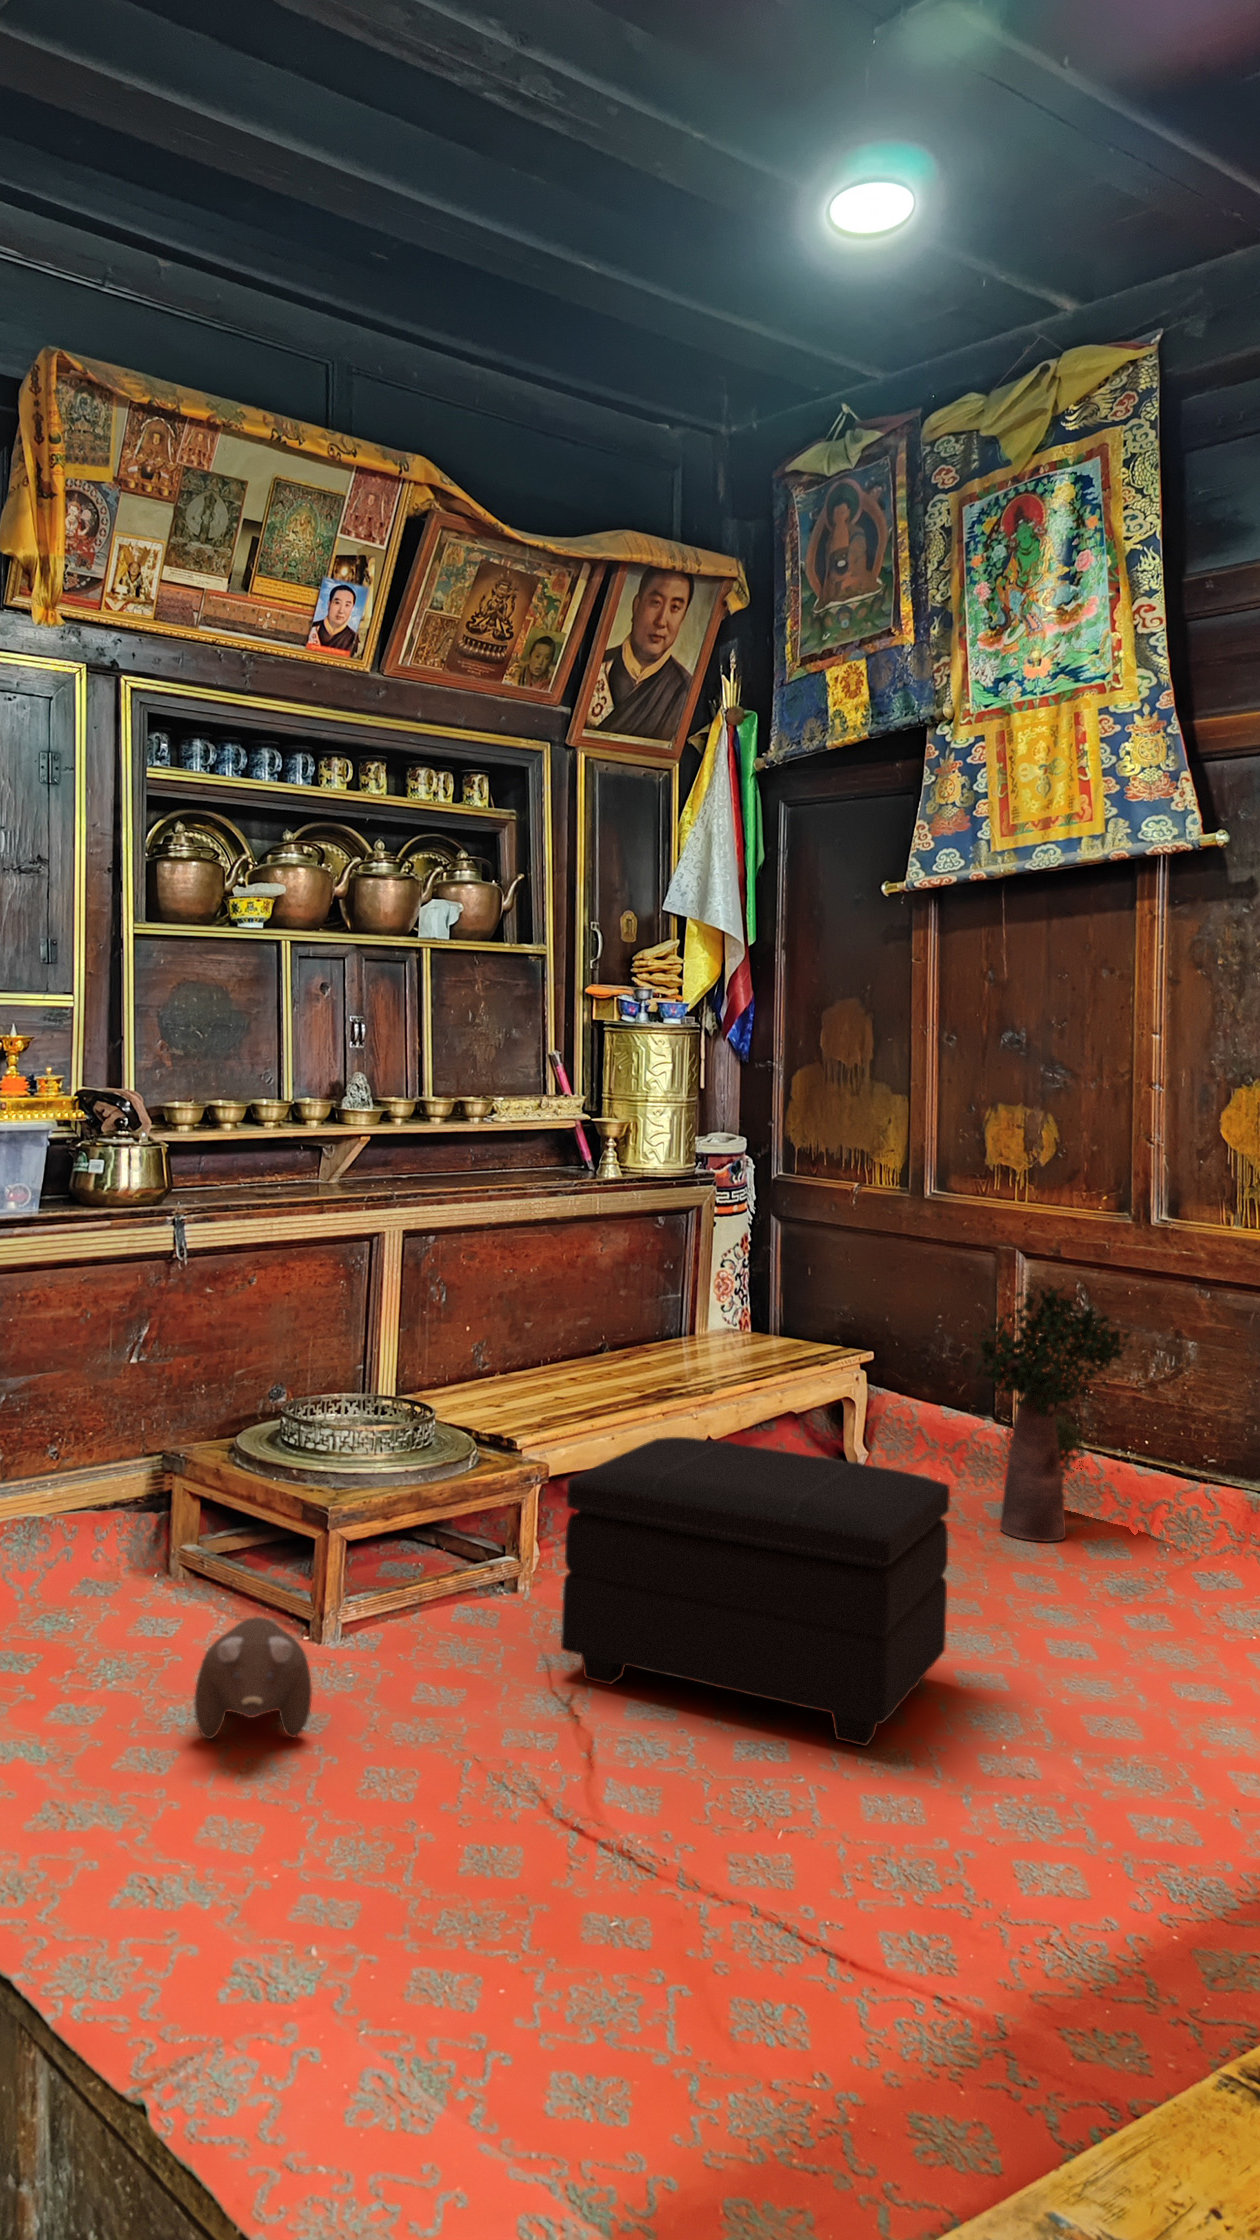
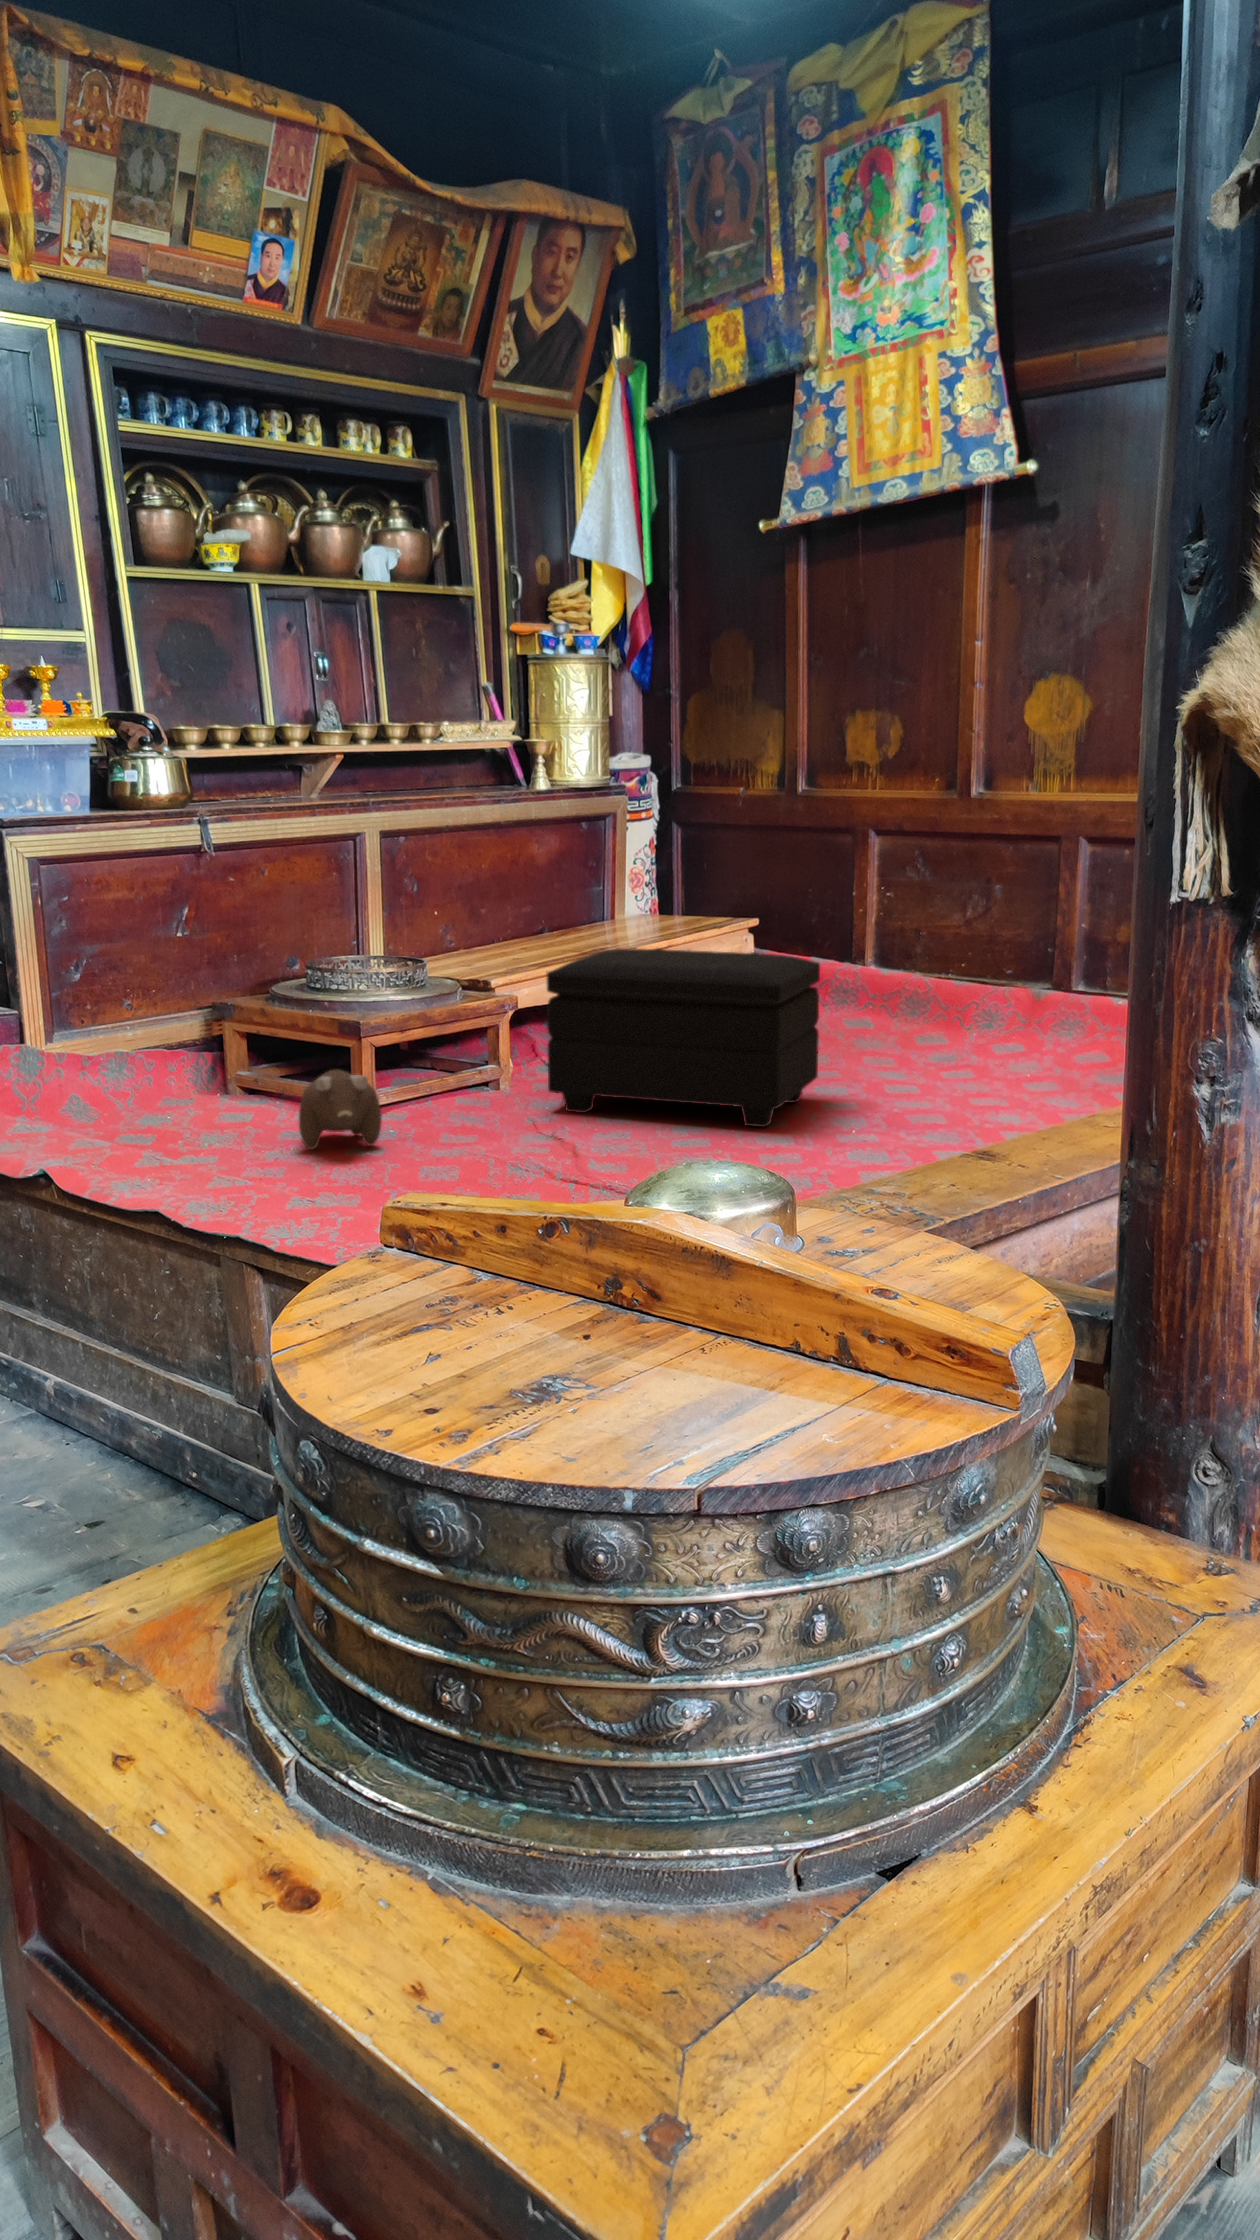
potted plant: present [962,1286,1133,1541] -> none [827,843,966,1033]

